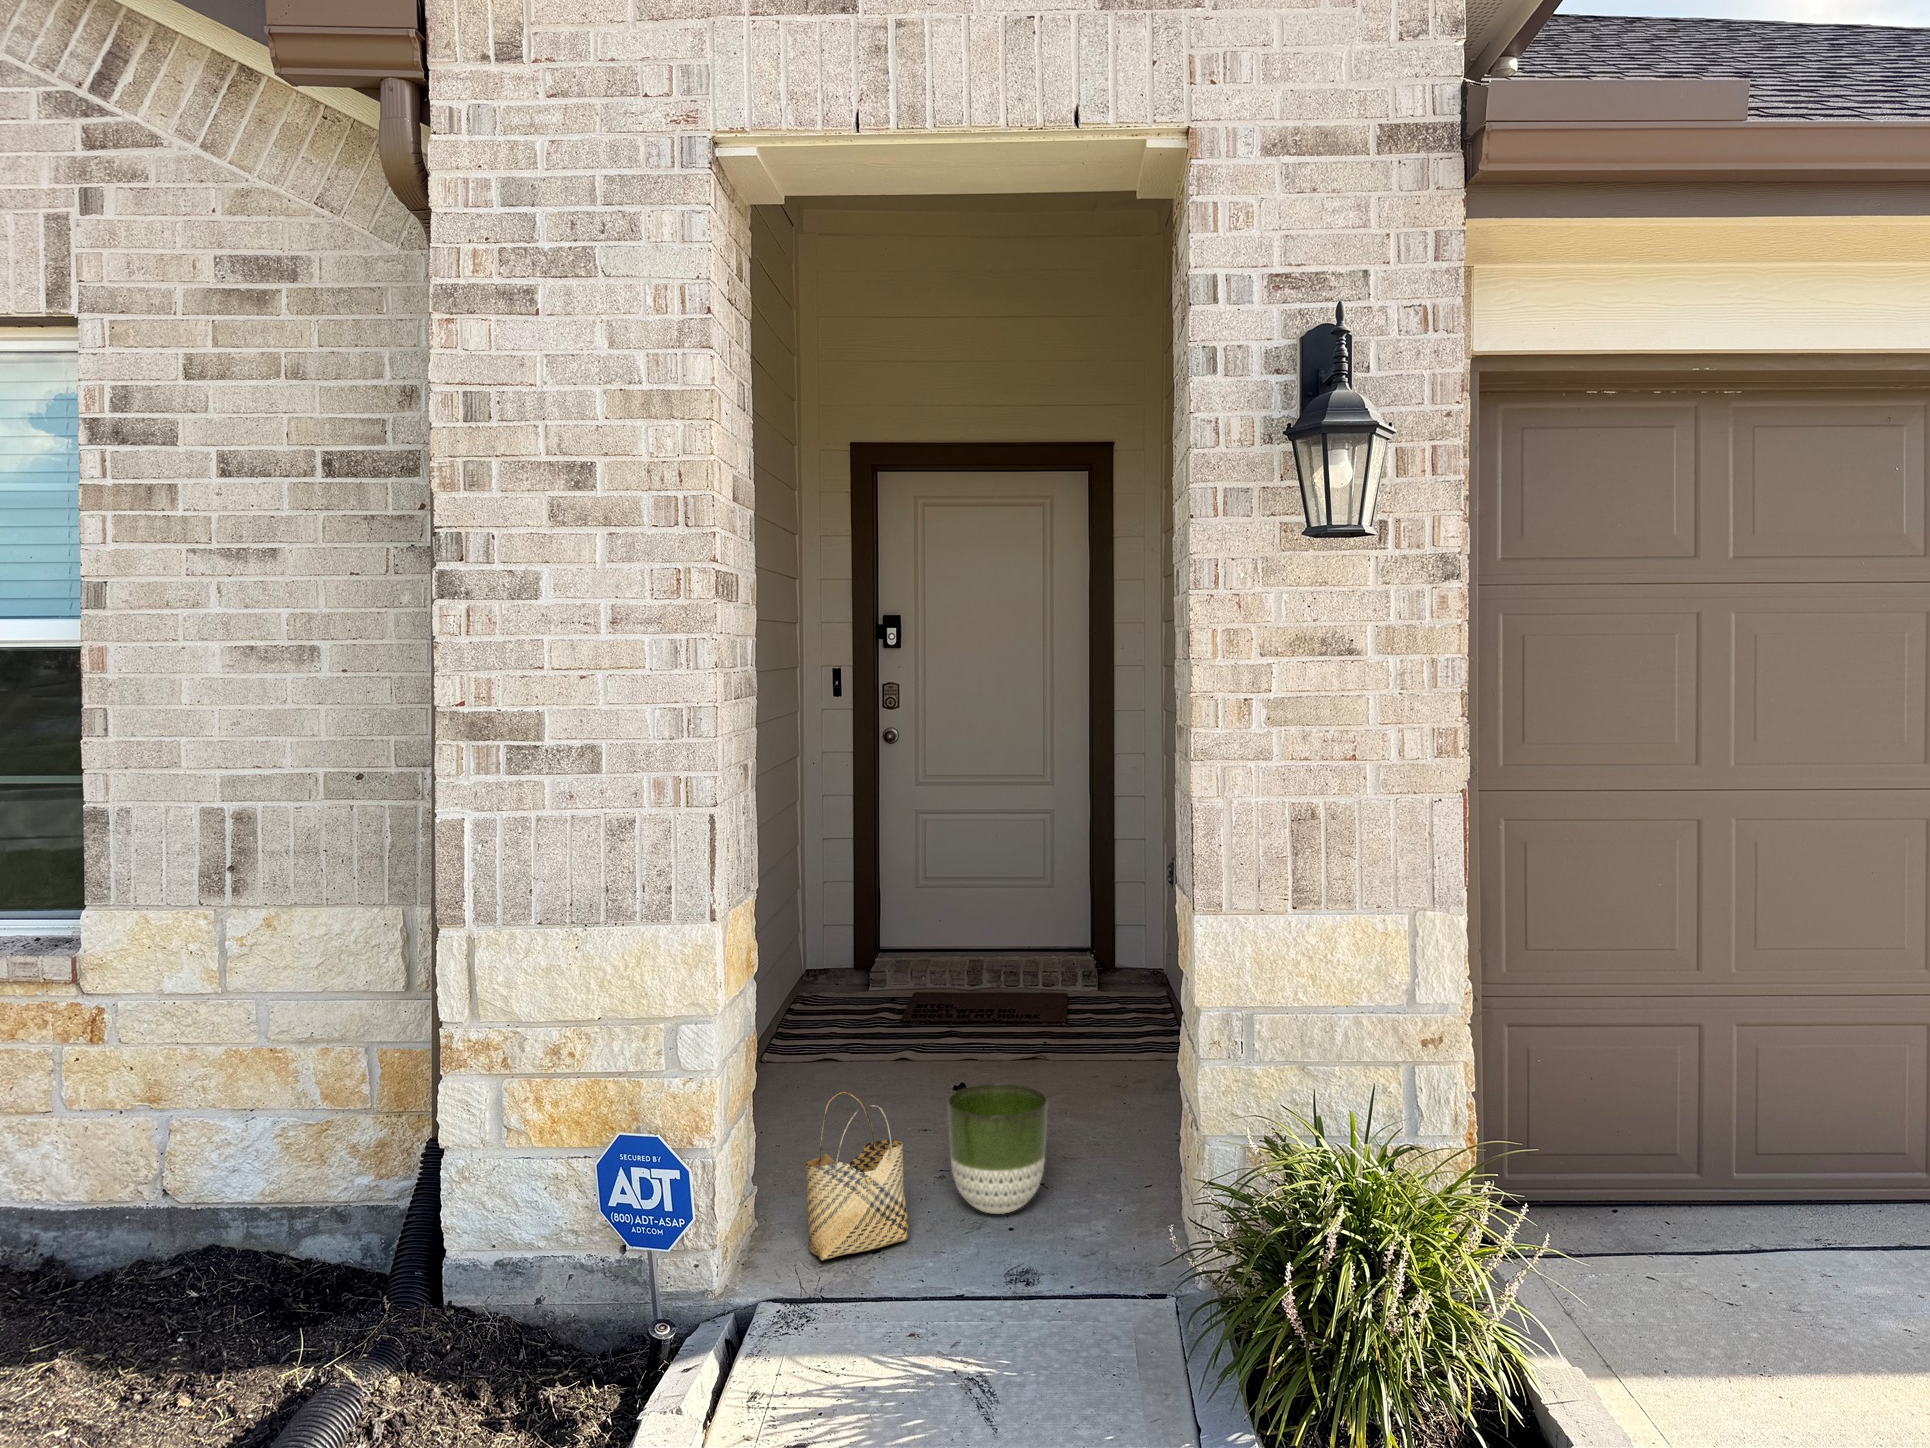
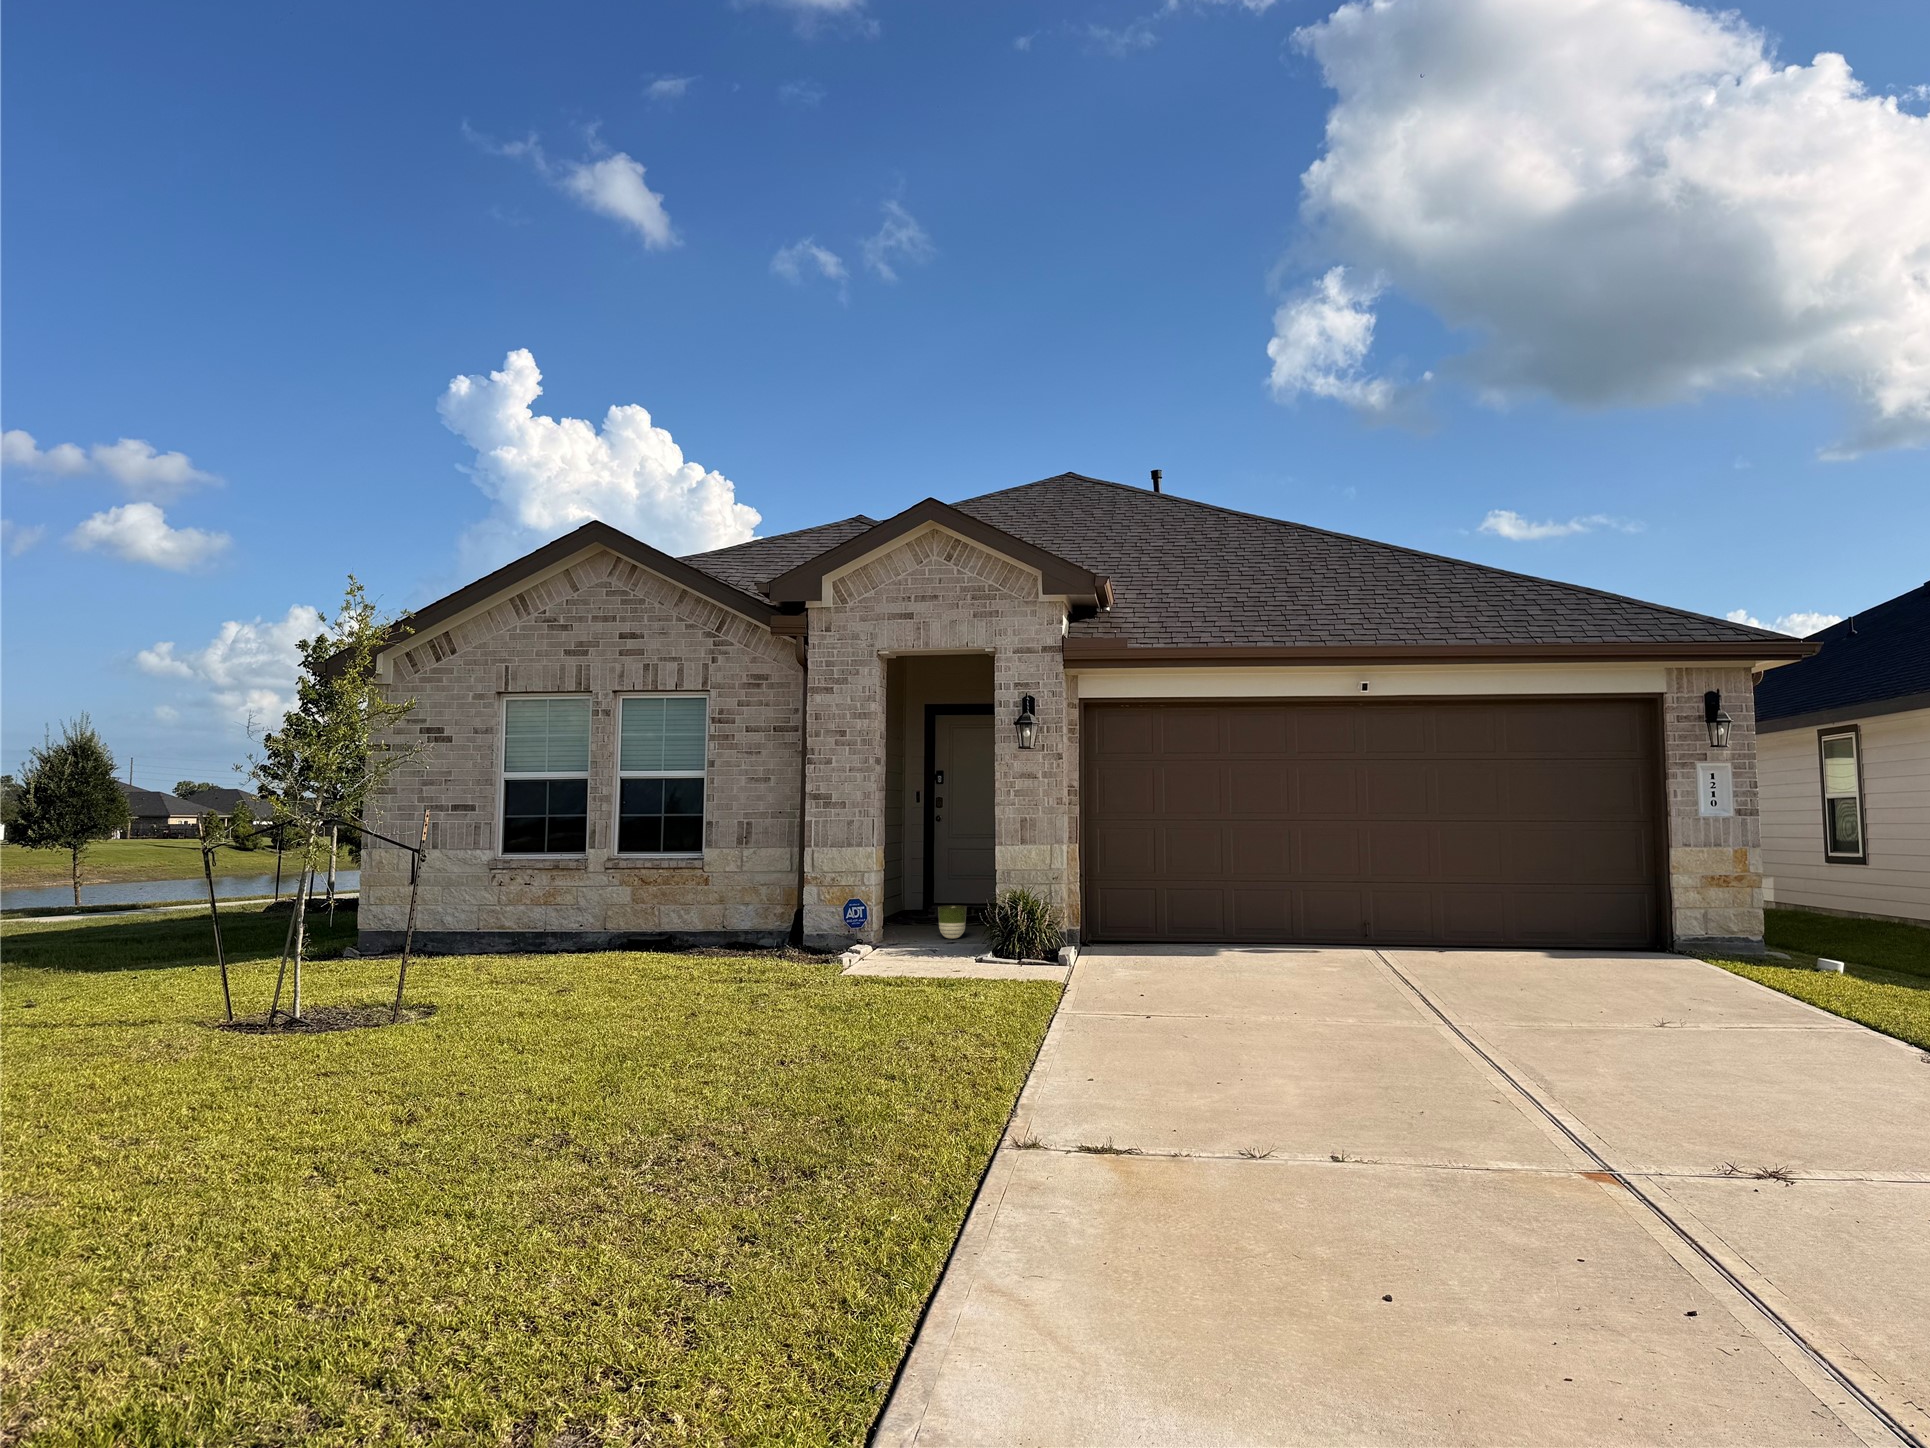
woven basket: present [804,1092,908,1261] -> none [897,900,925,942]

